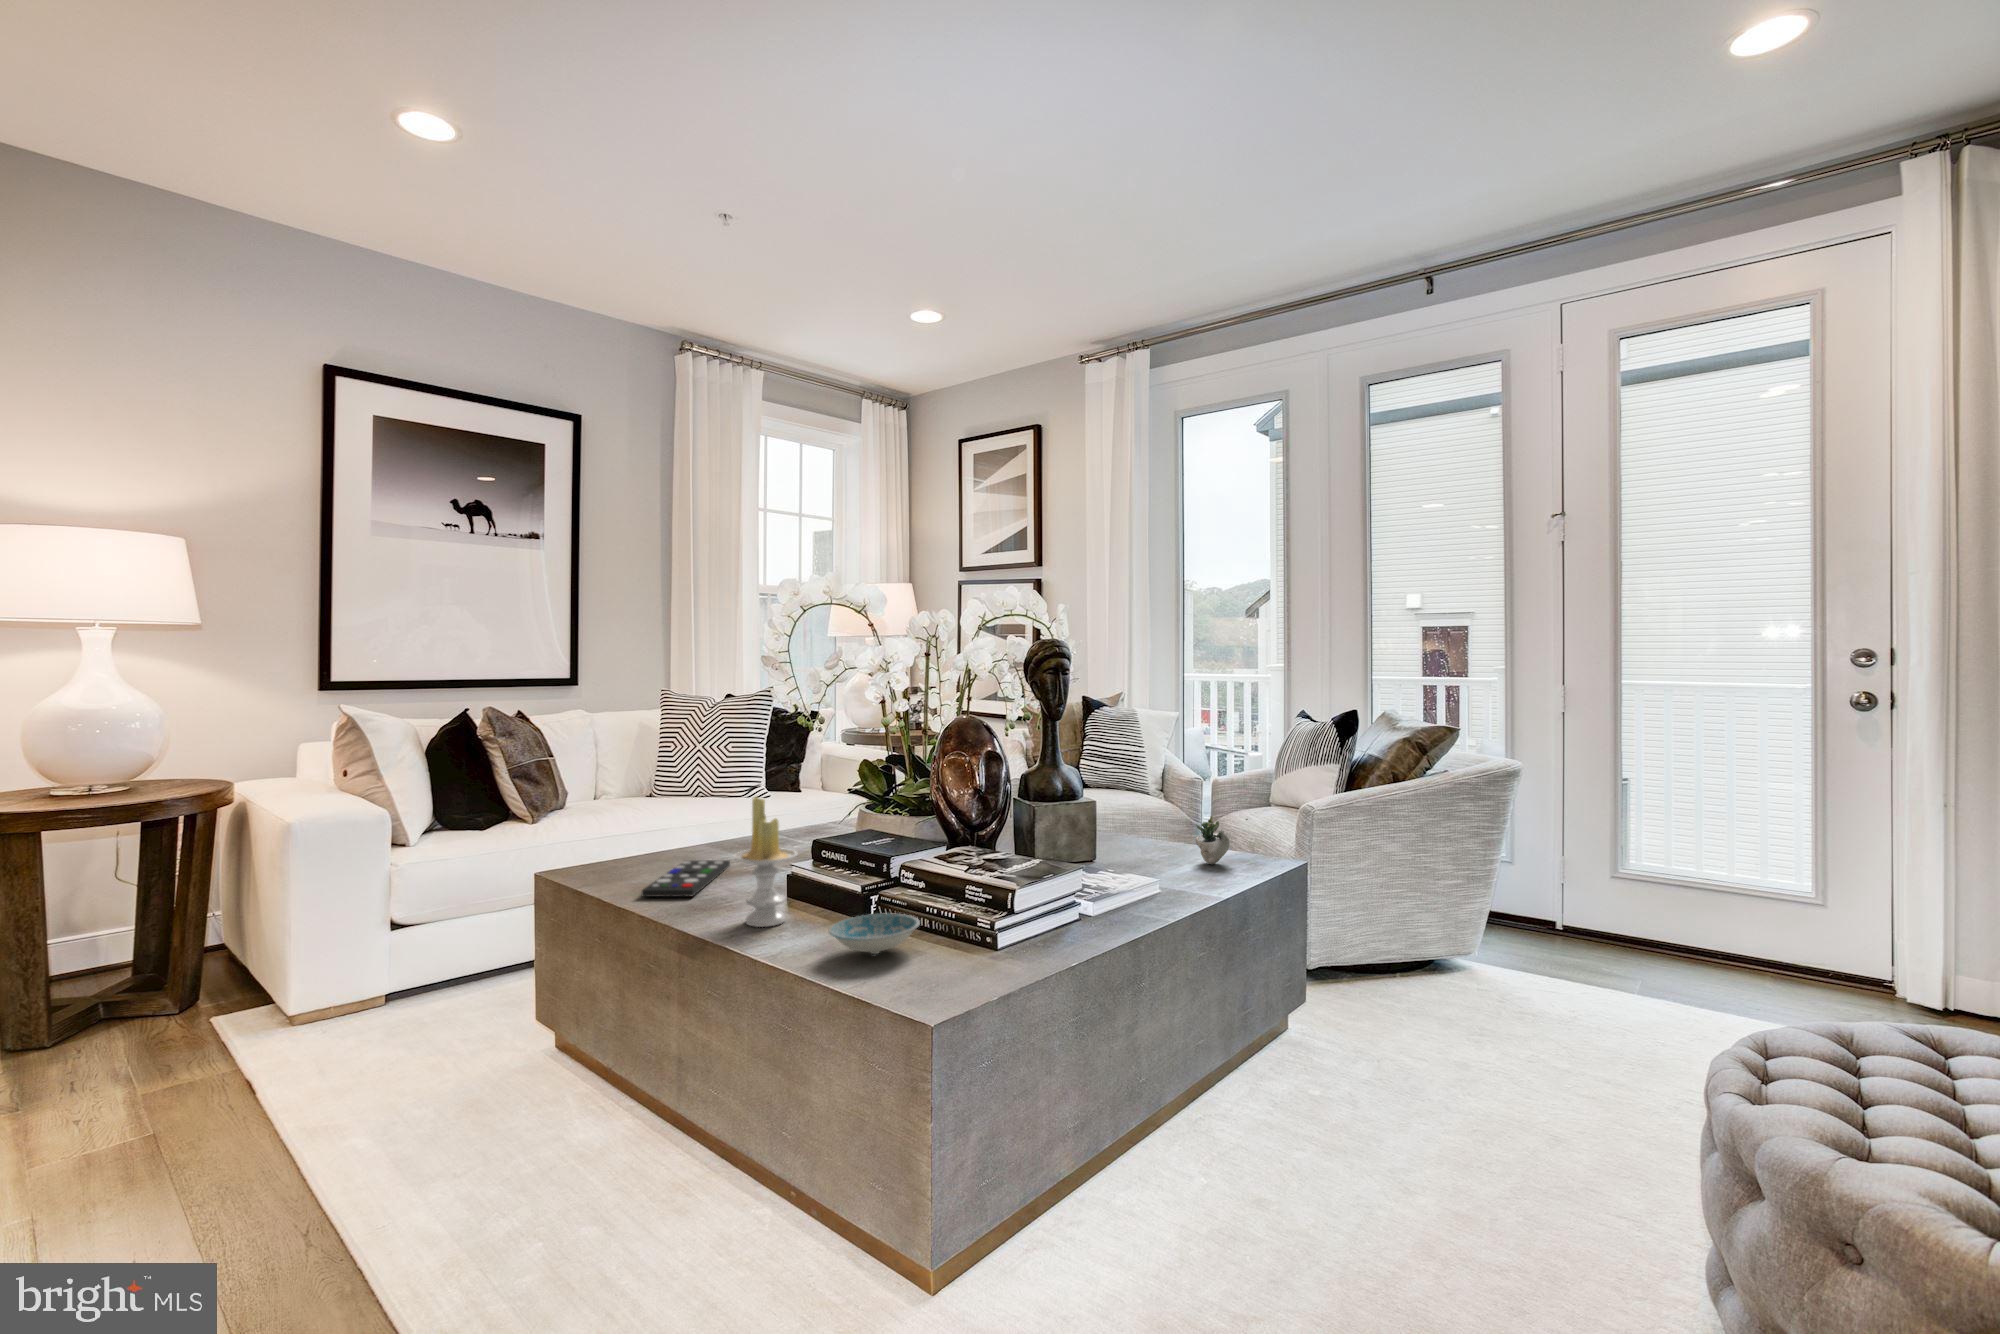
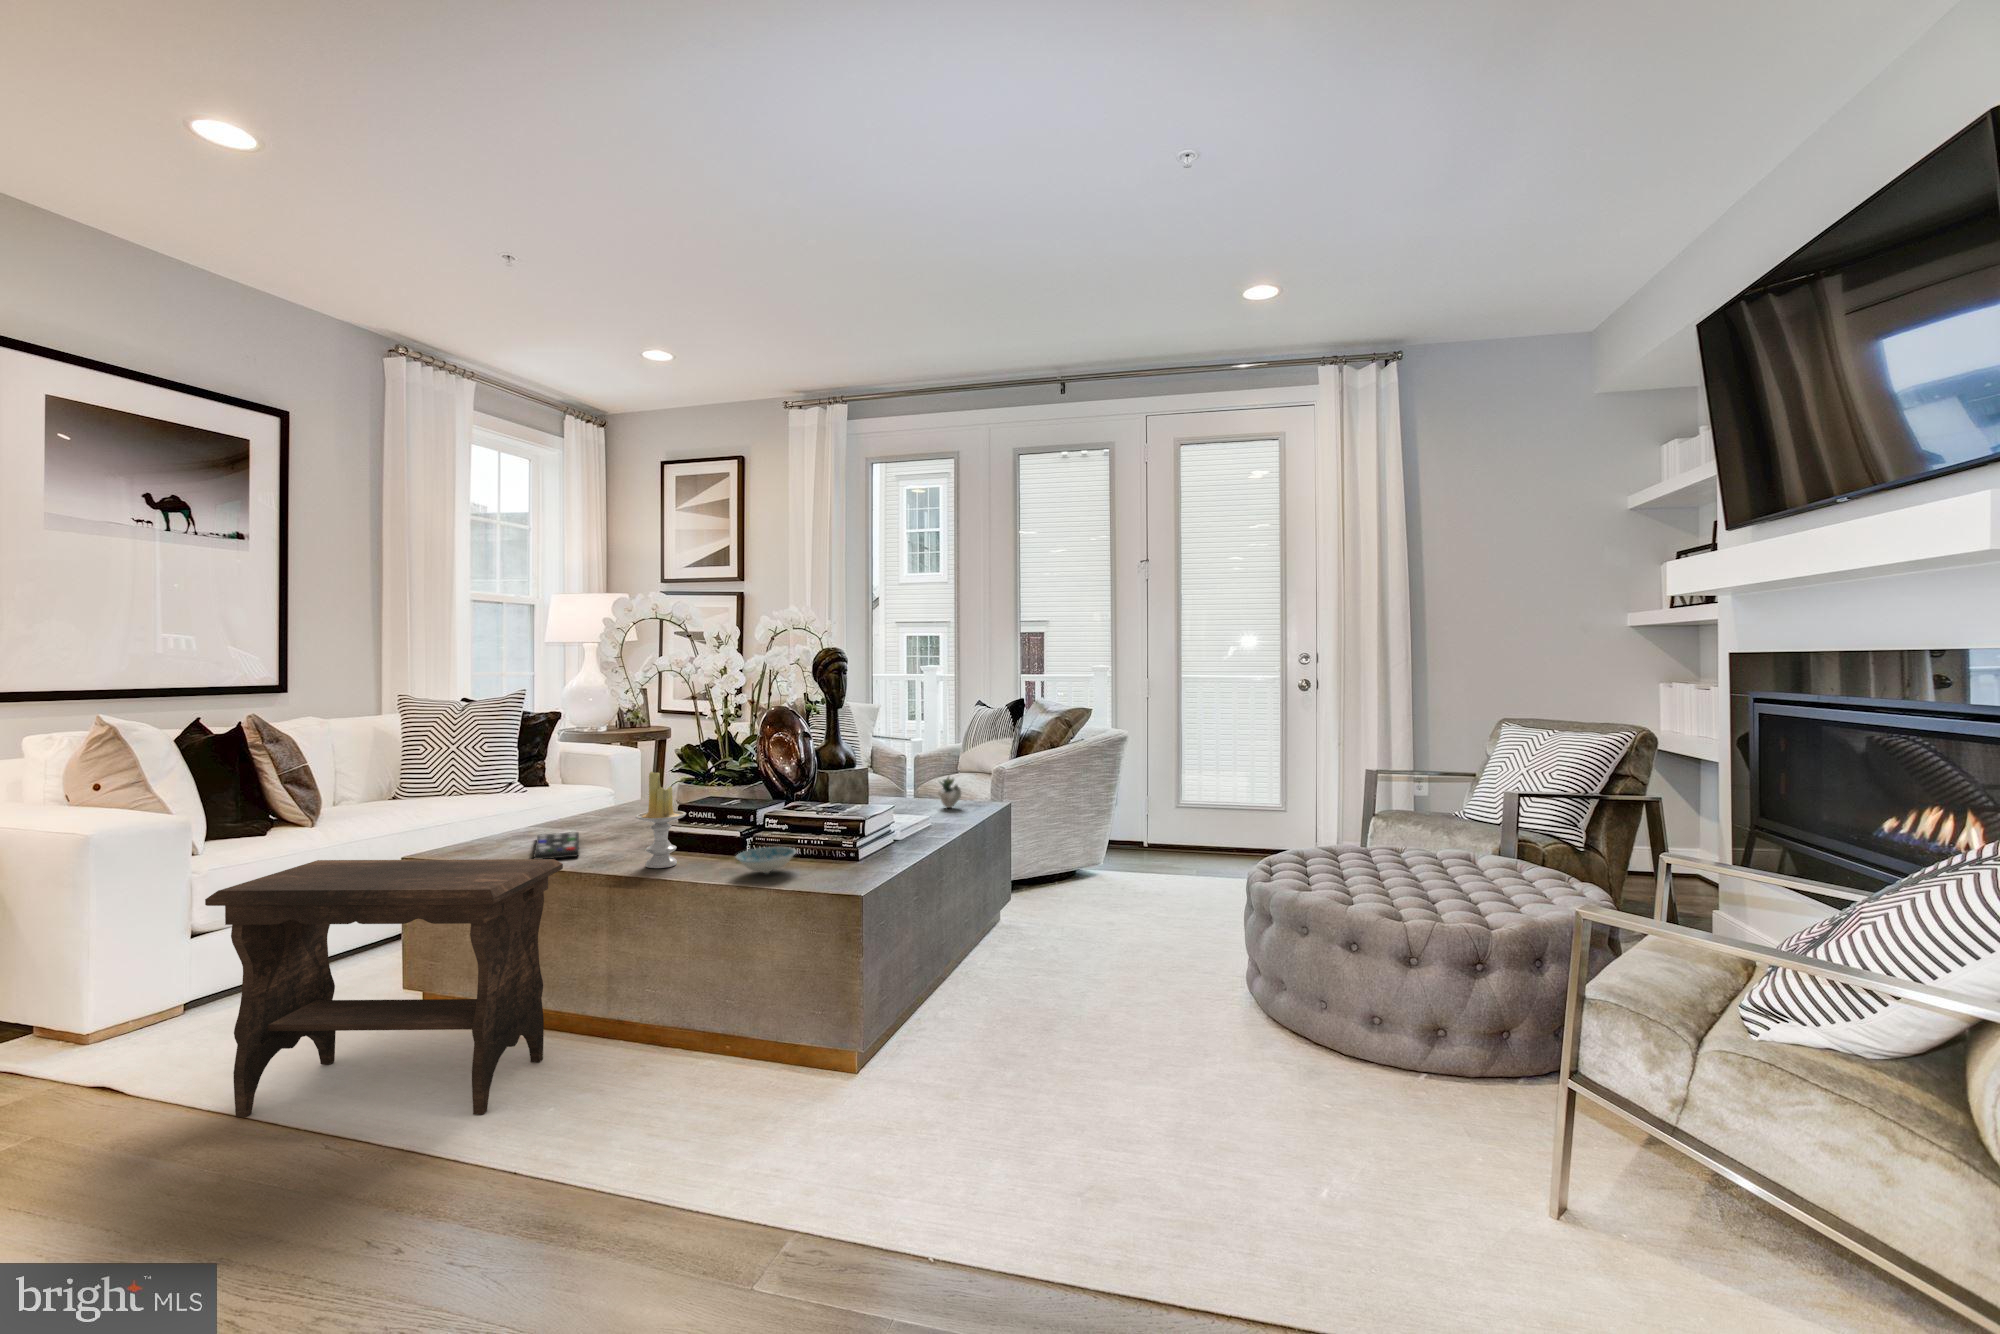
footstool: none [250,878,631,1242] -> present [205,859,563,1117]

